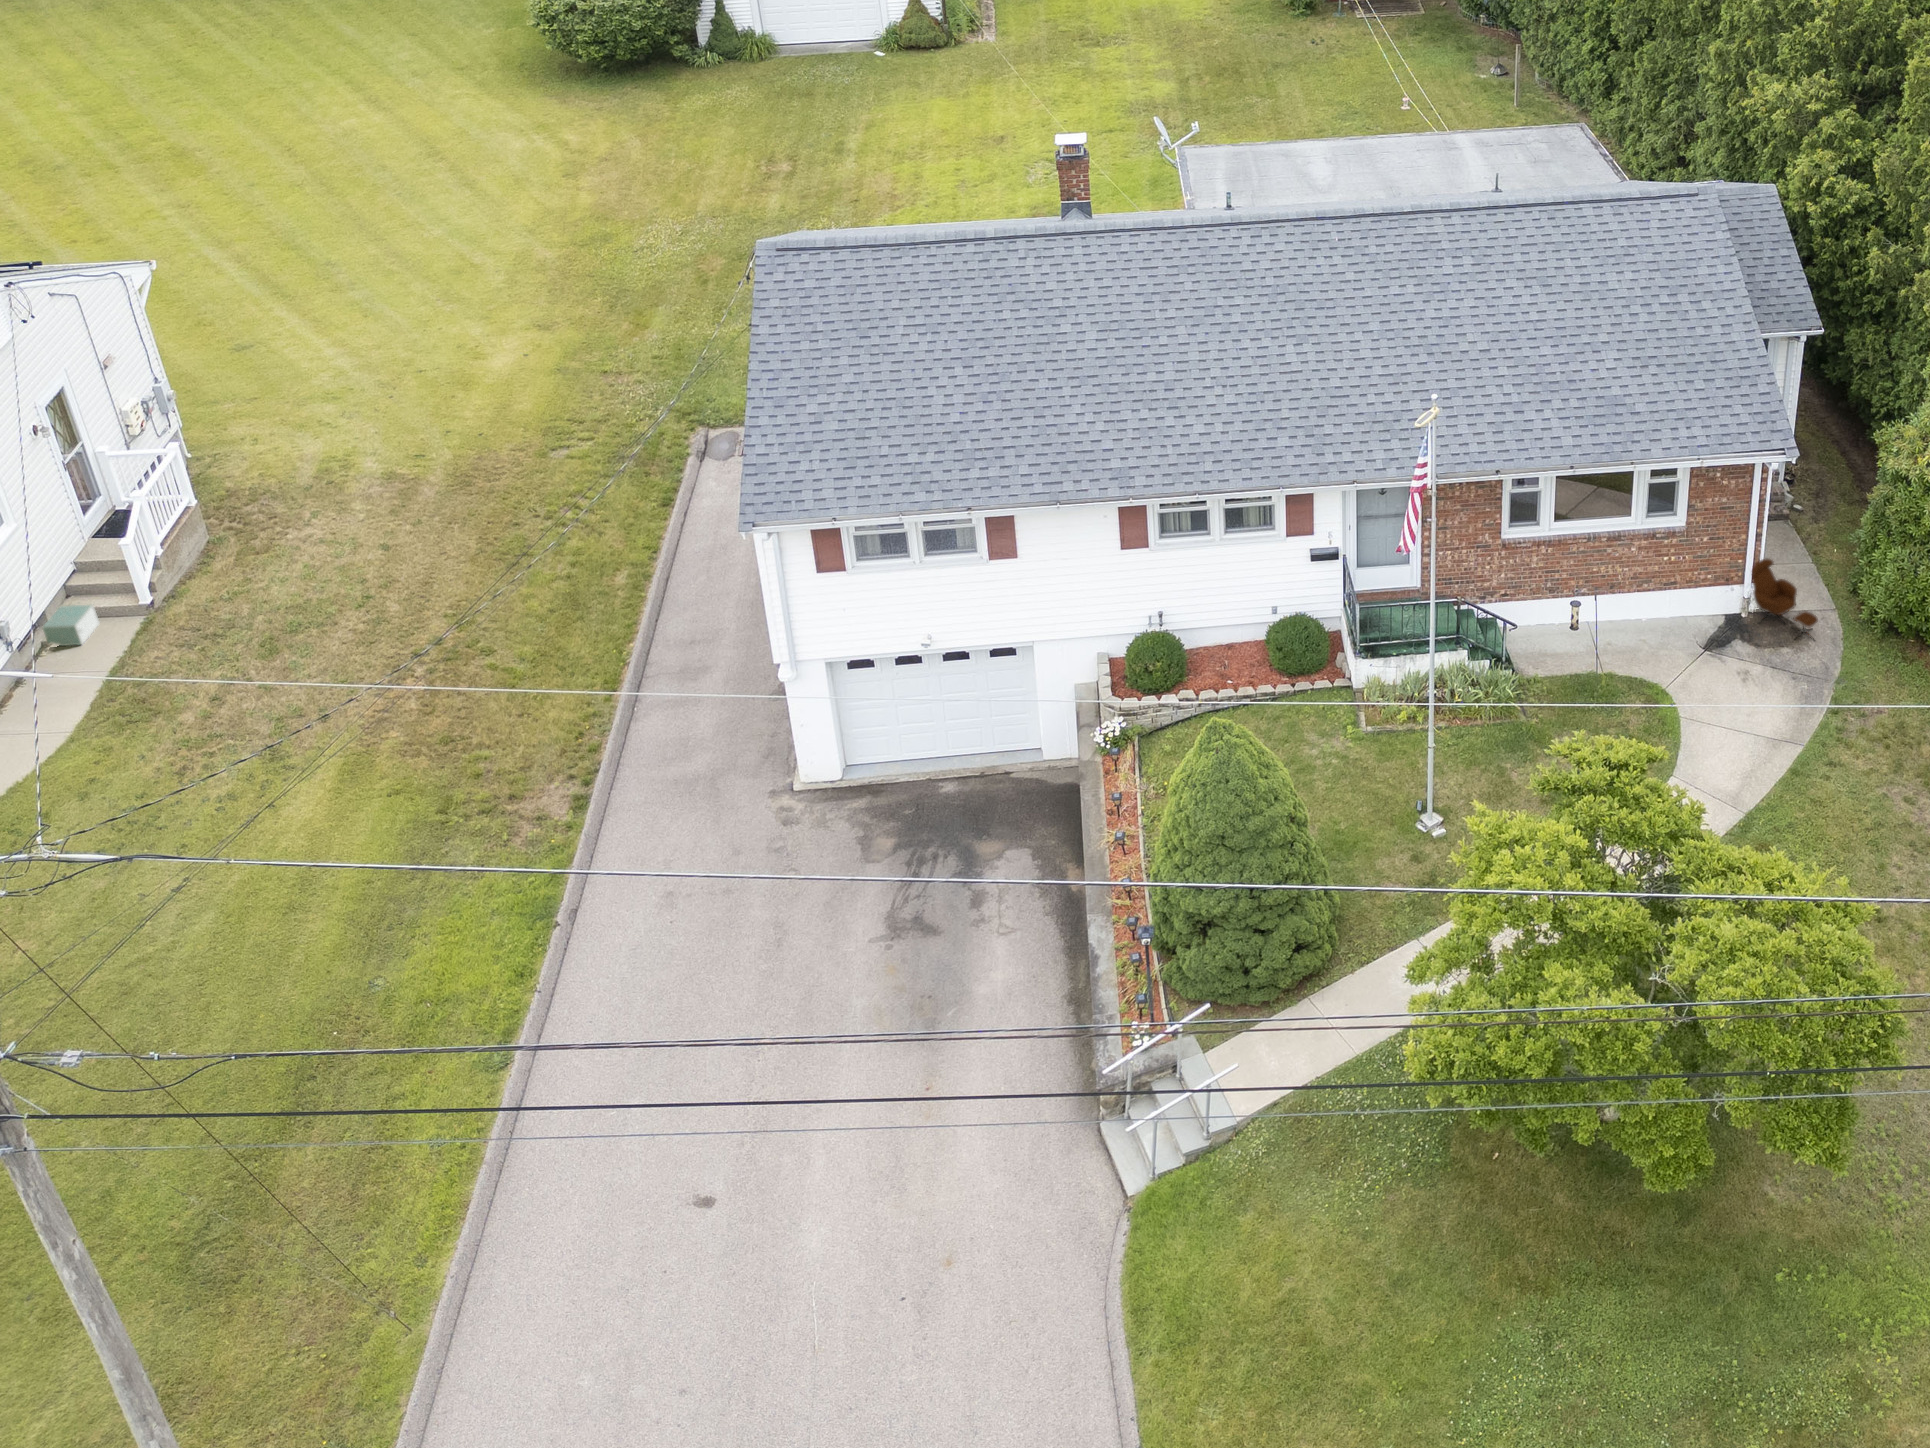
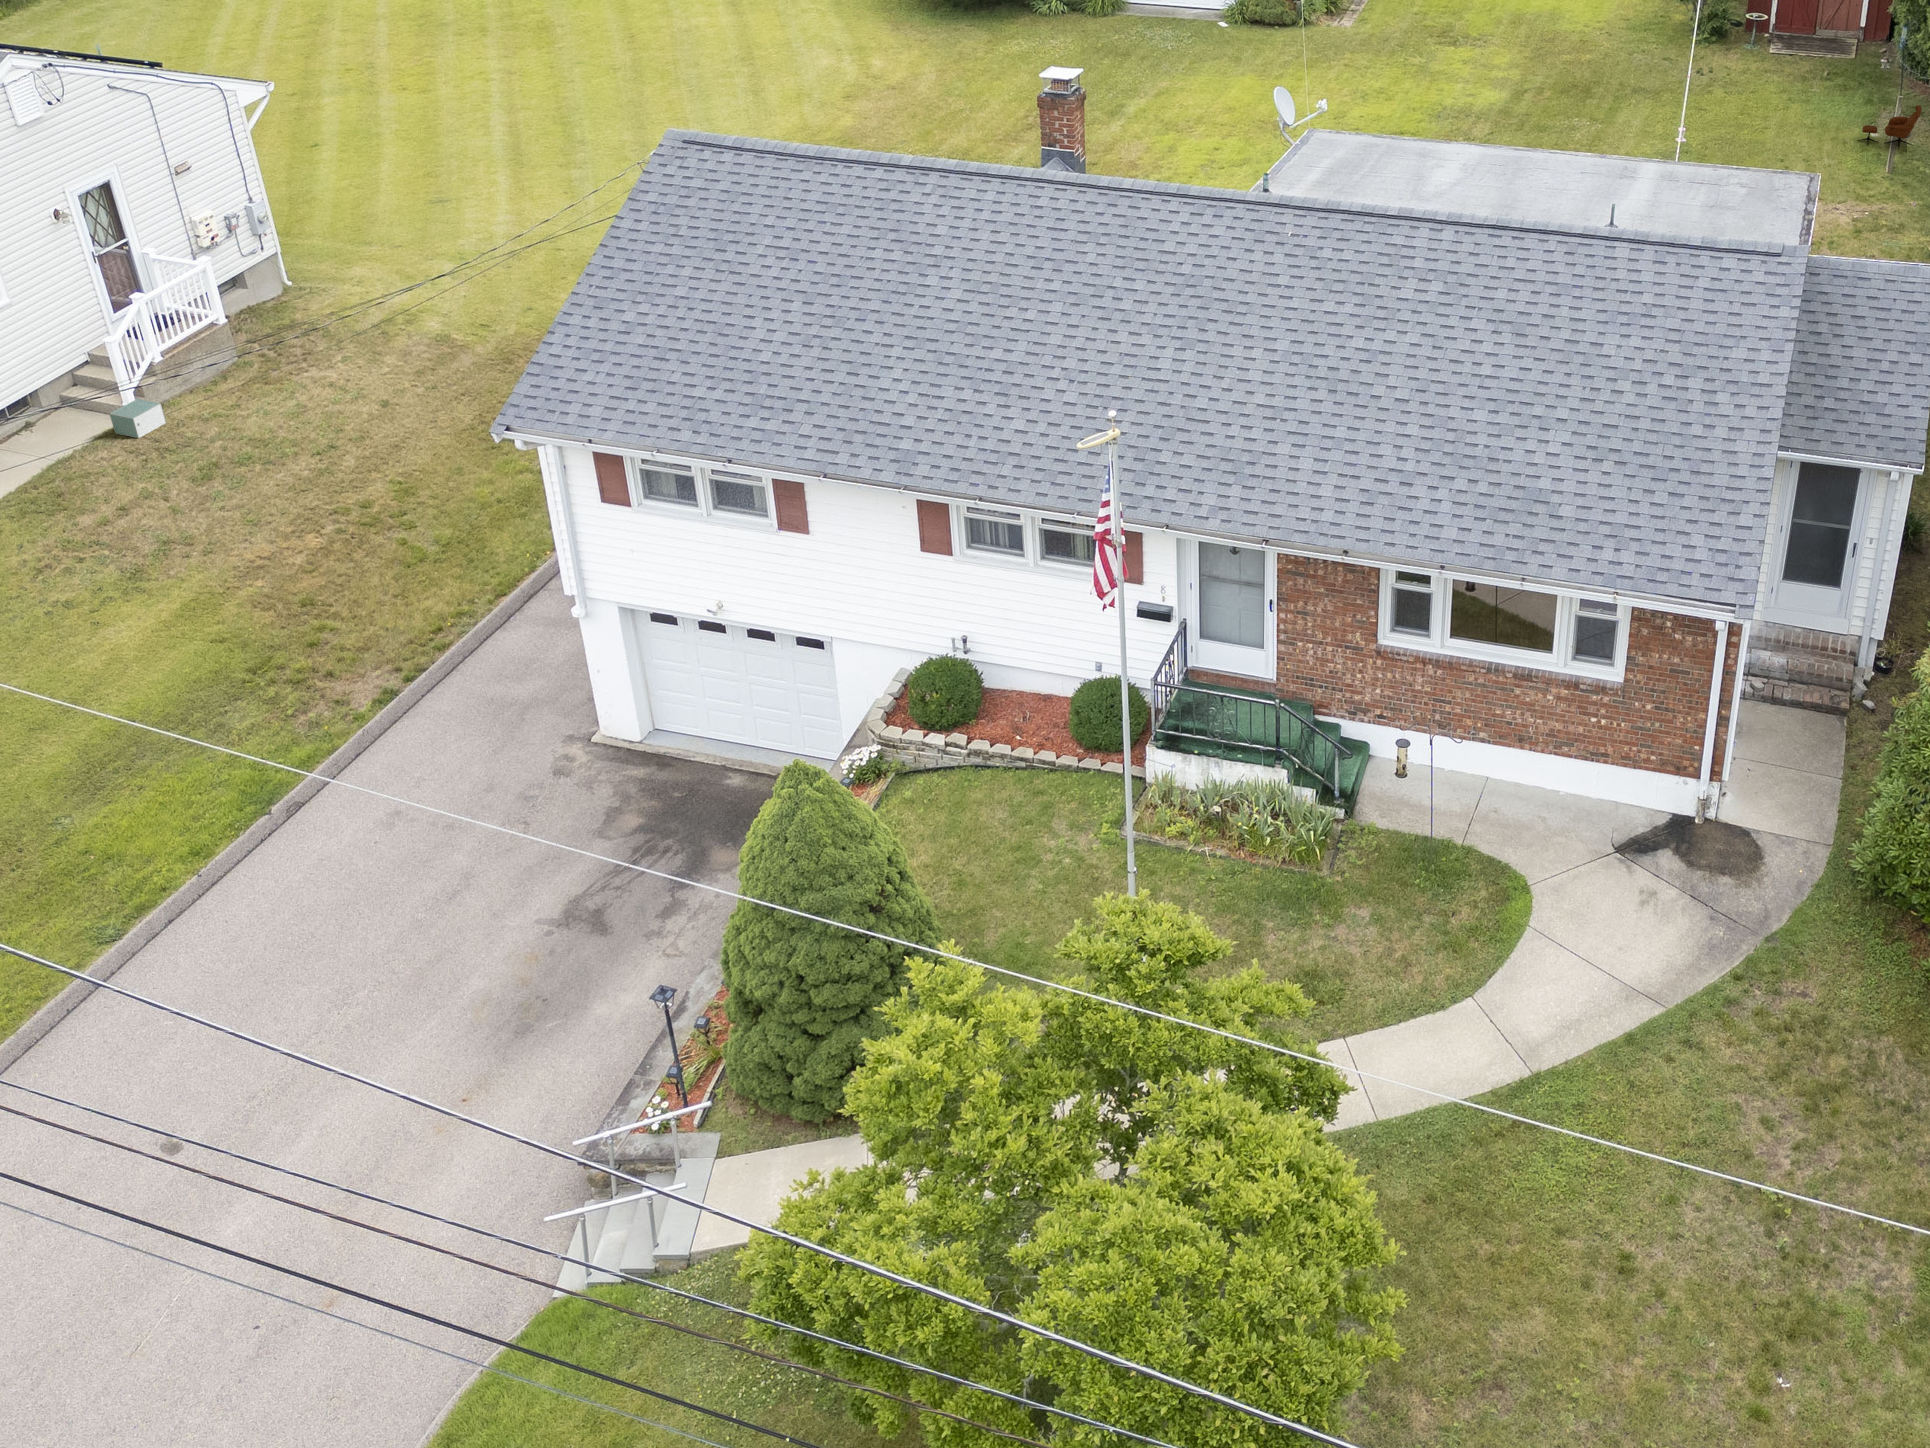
lounge chair: present [1752,559,1818,639] -> present [1858,105,1921,149]

